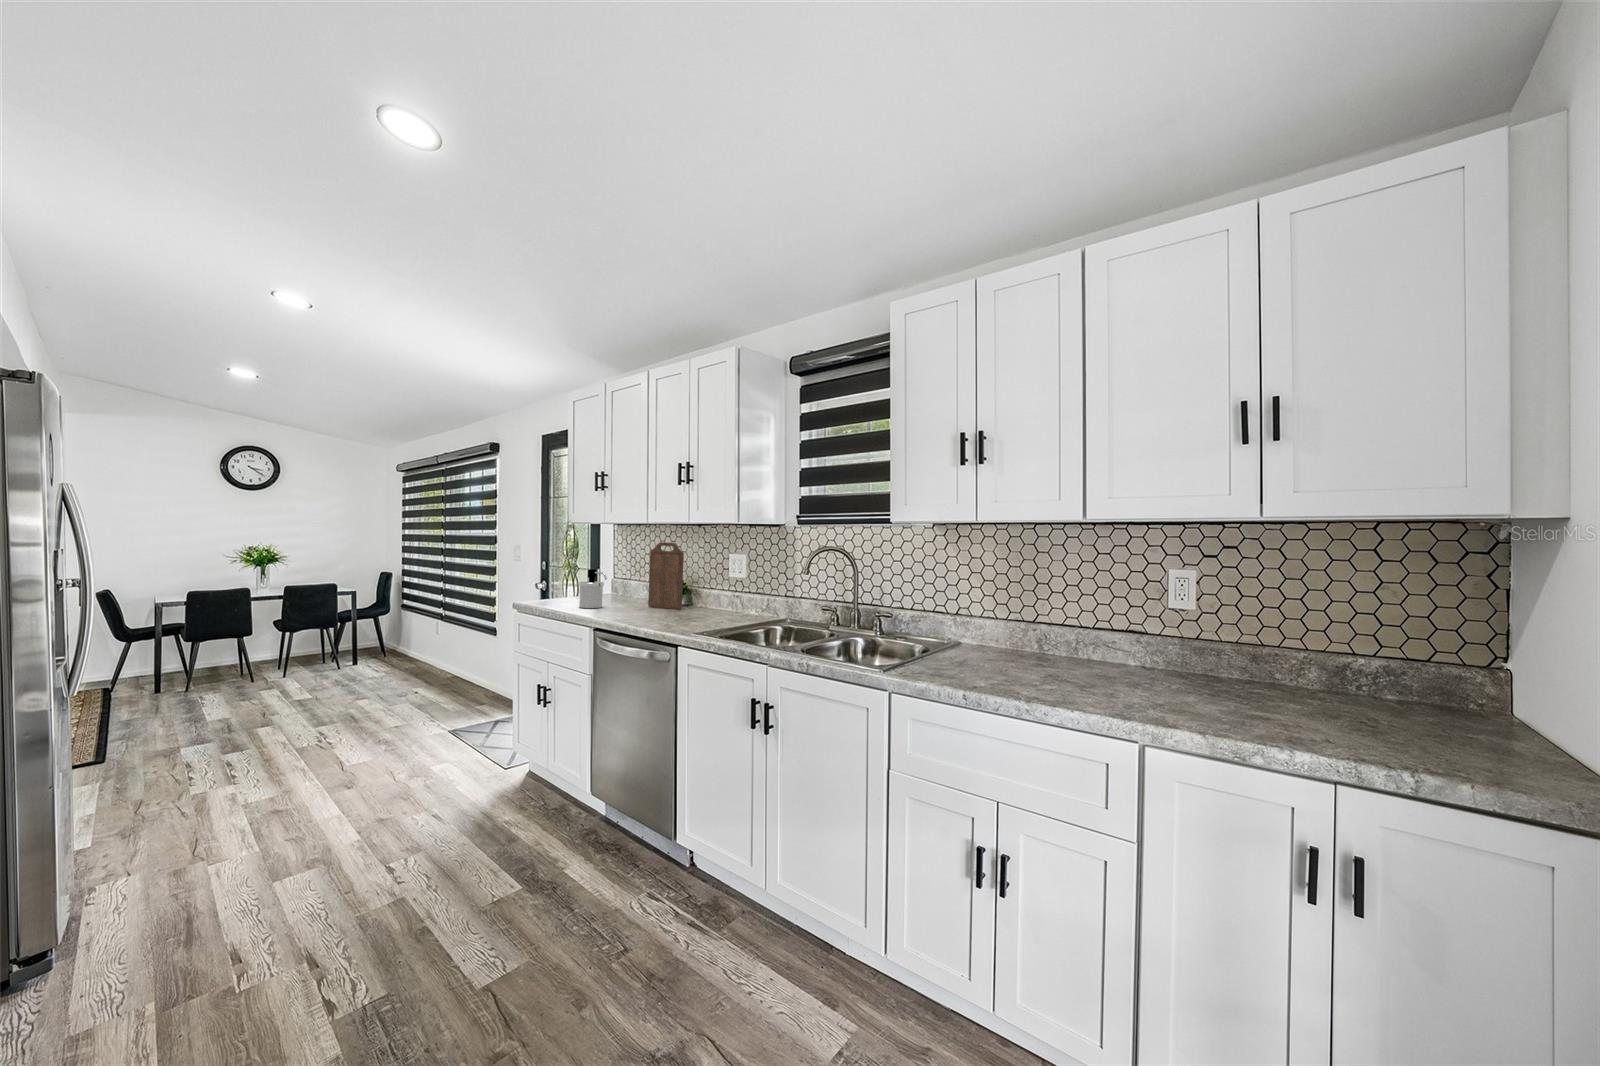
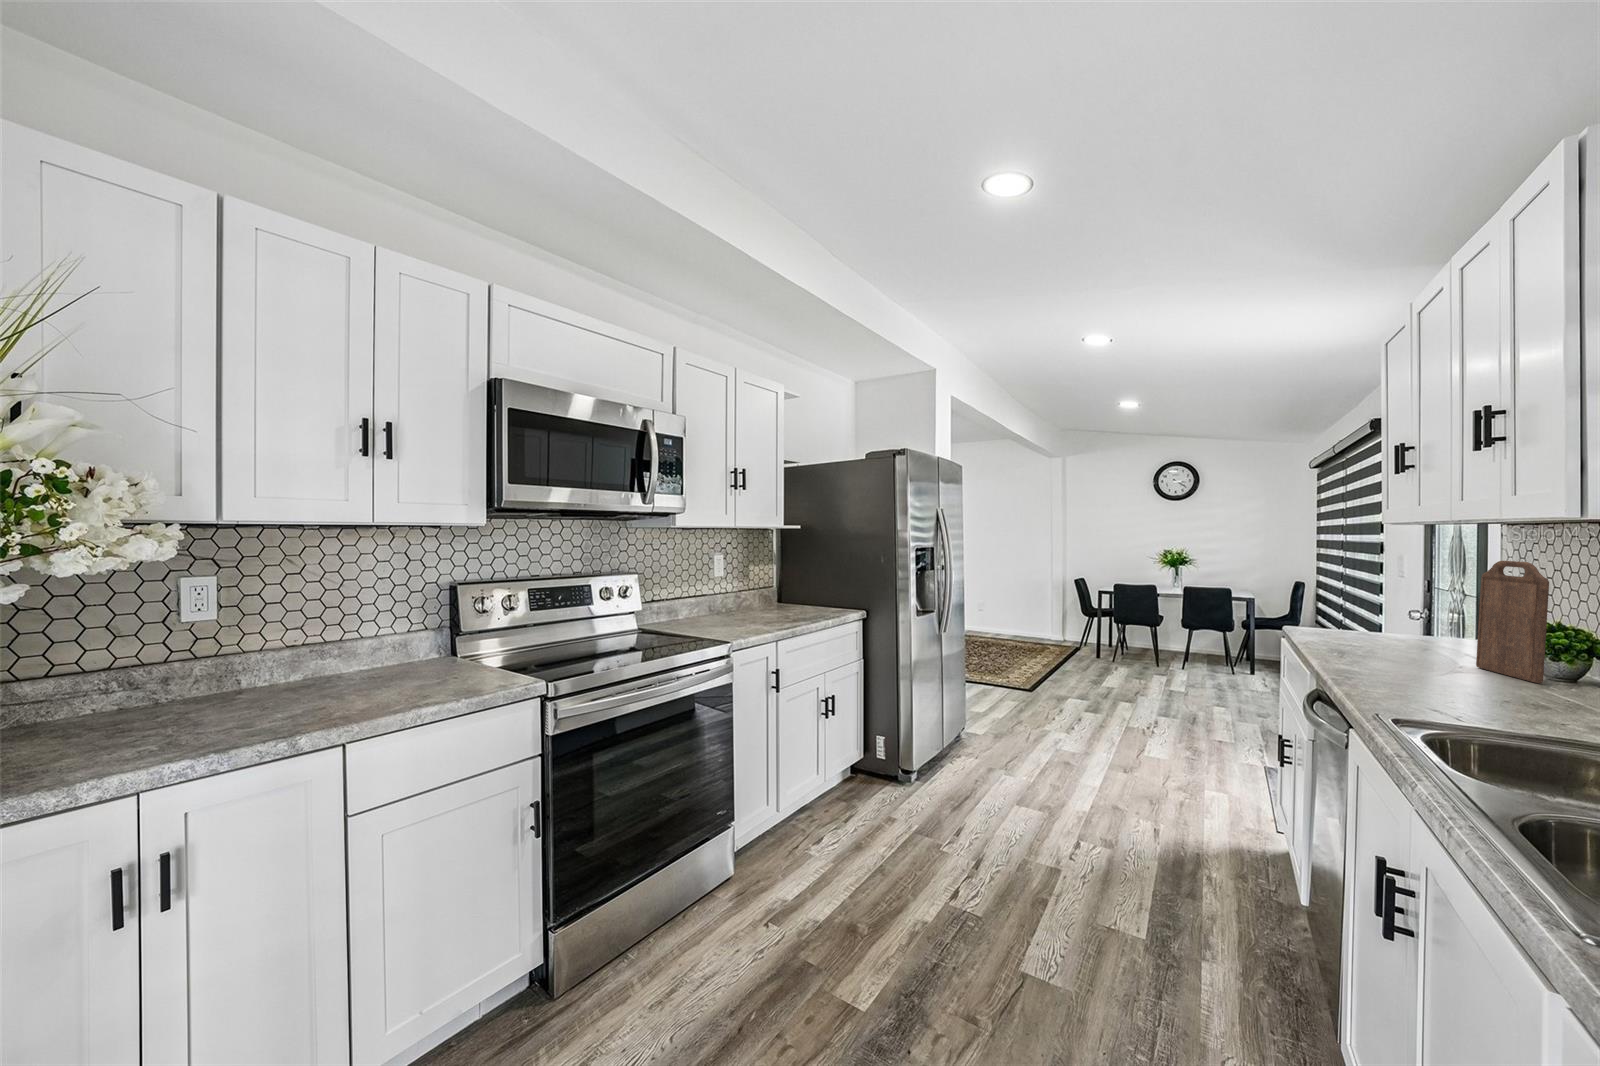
soap dispenser: present [579,569,607,608] -> none [1344,595,1390,652]

